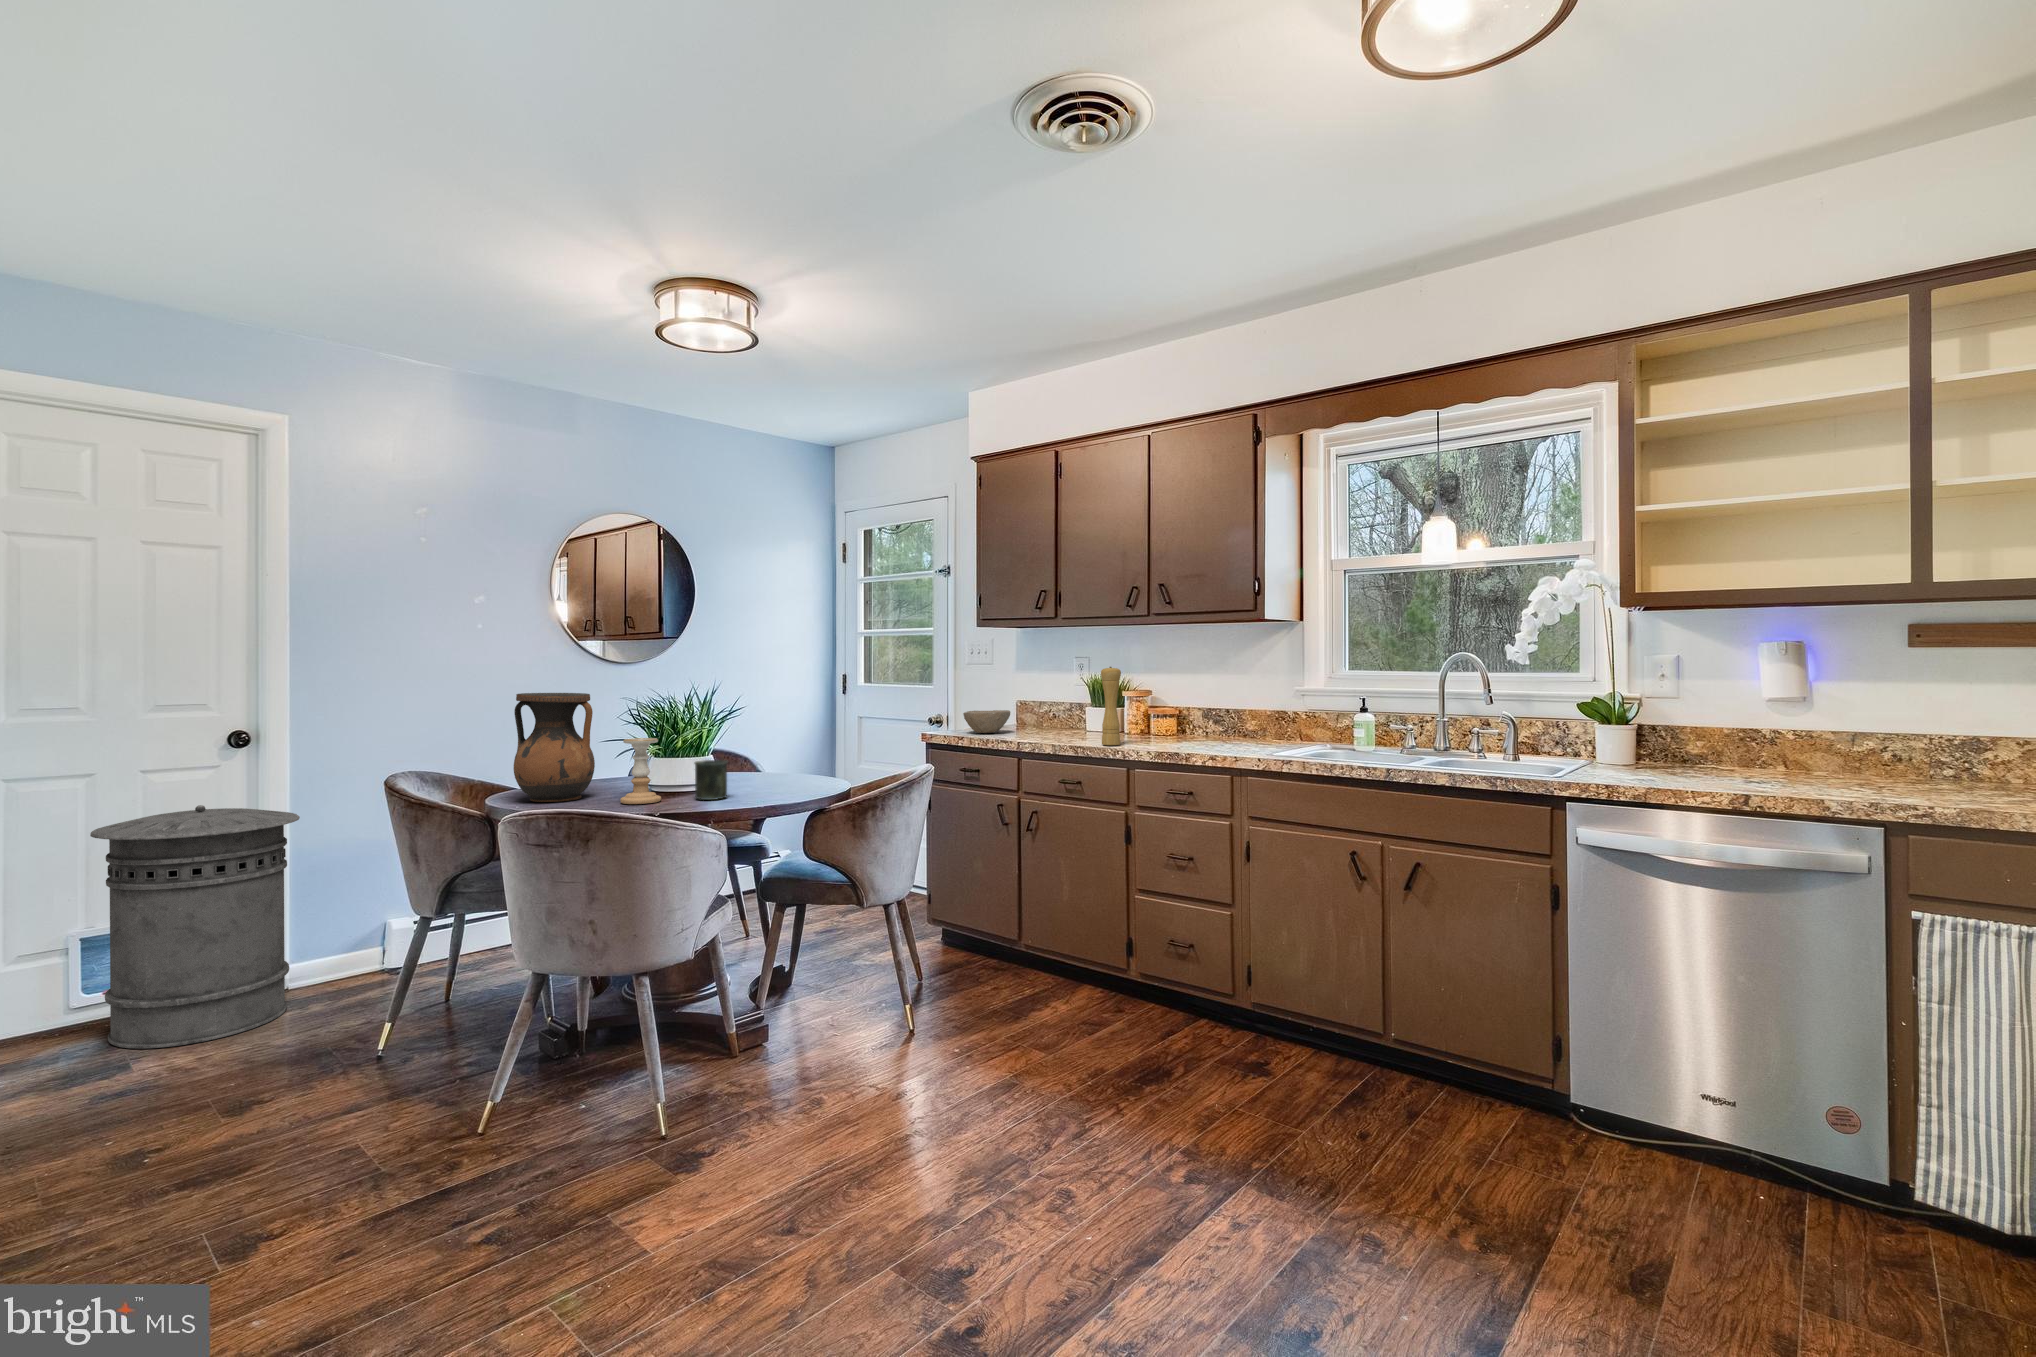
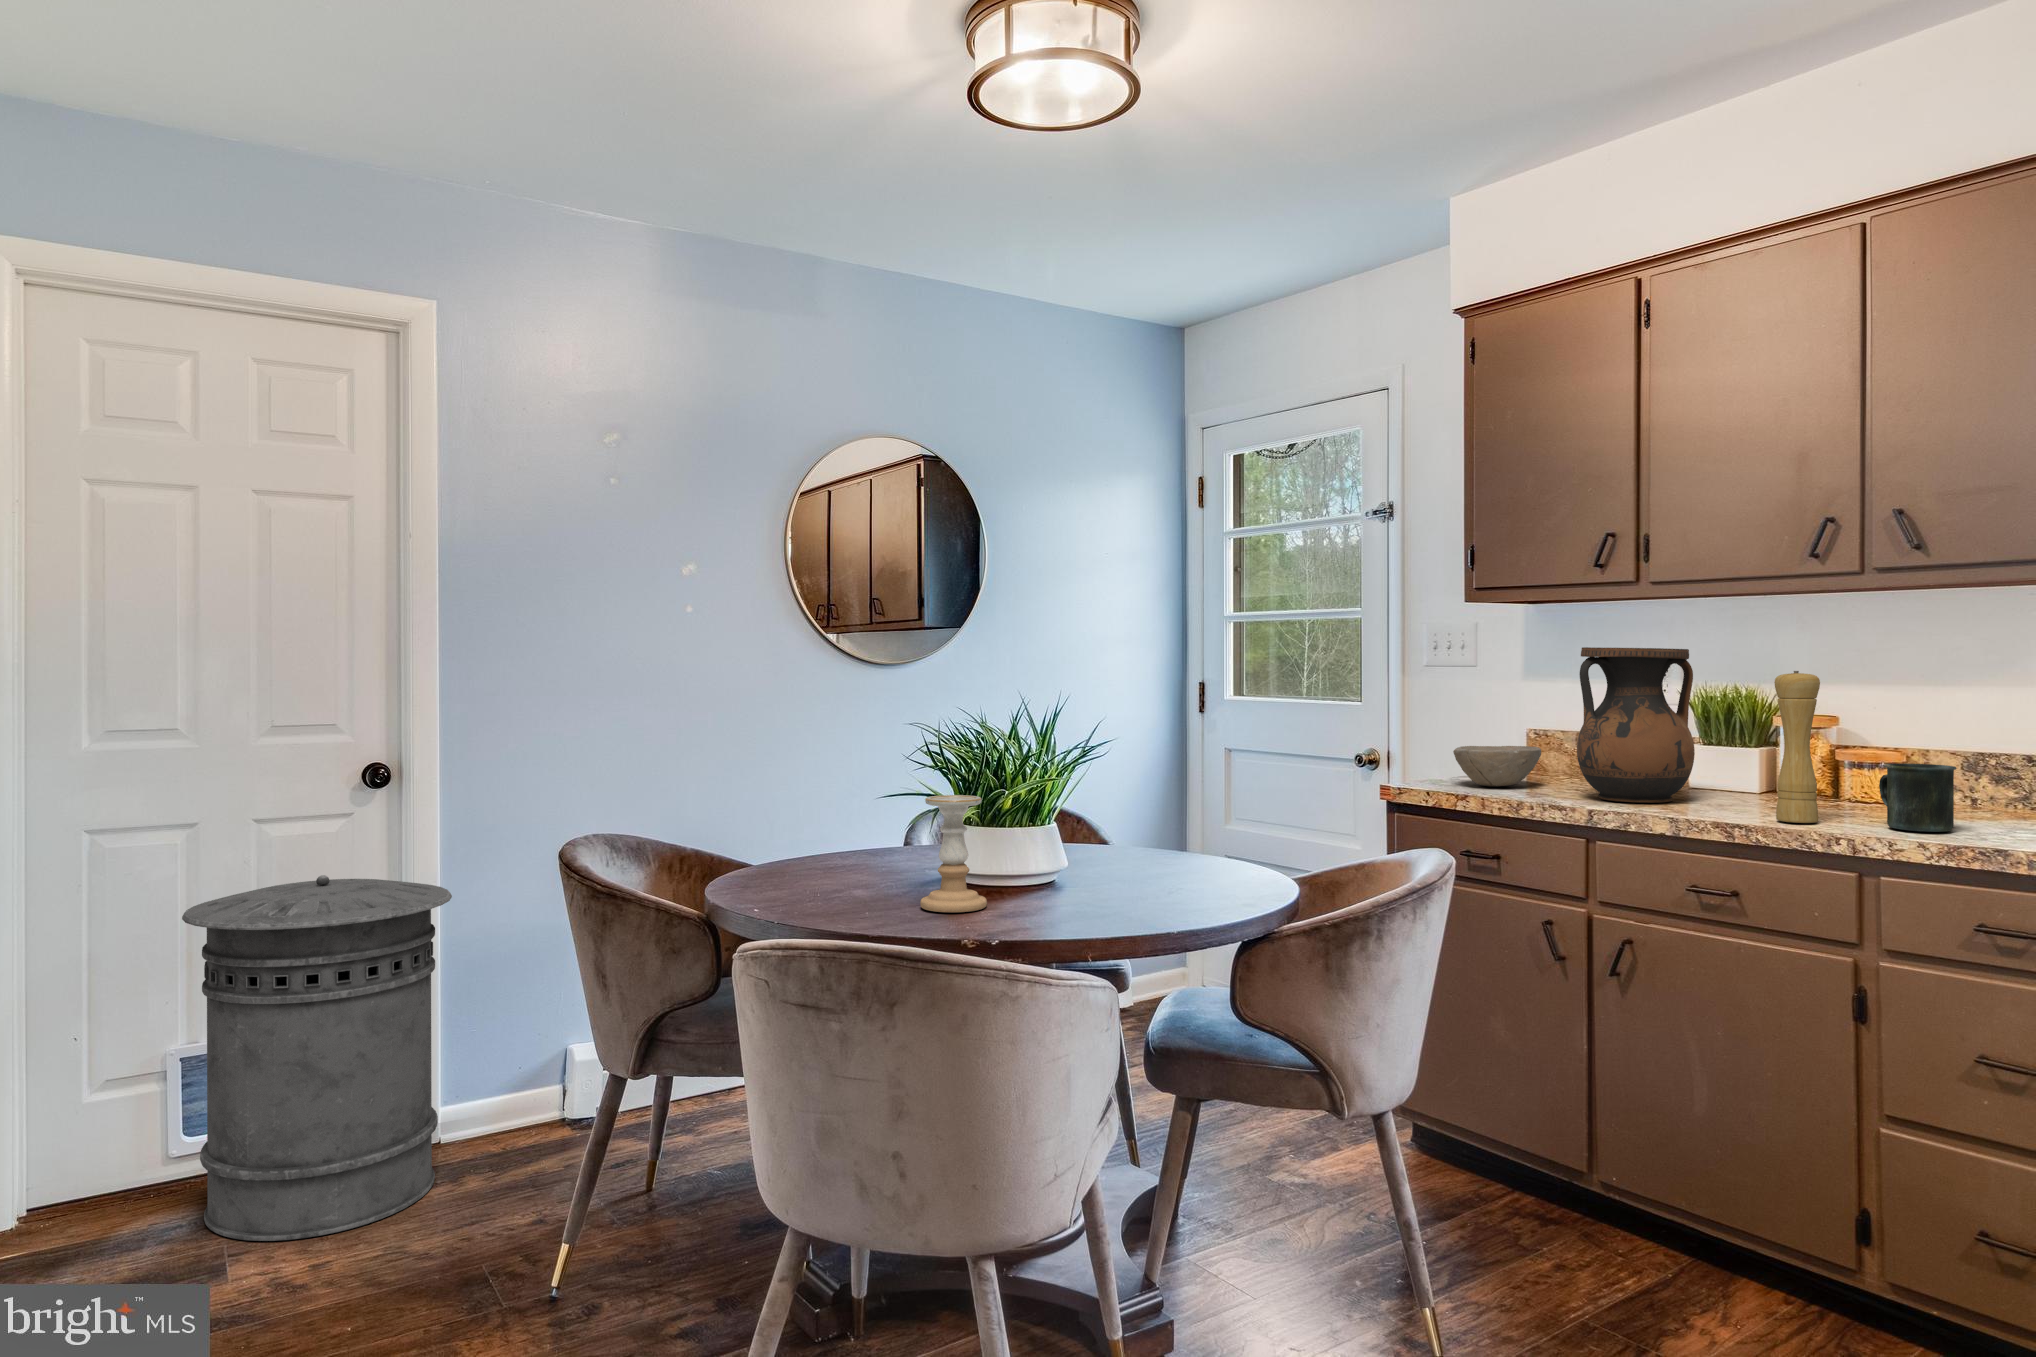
vase: present [514,693,595,802] -> present [1577,647,1695,803]
mug: present [695,760,727,800] -> present [1879,763,1957,832]

